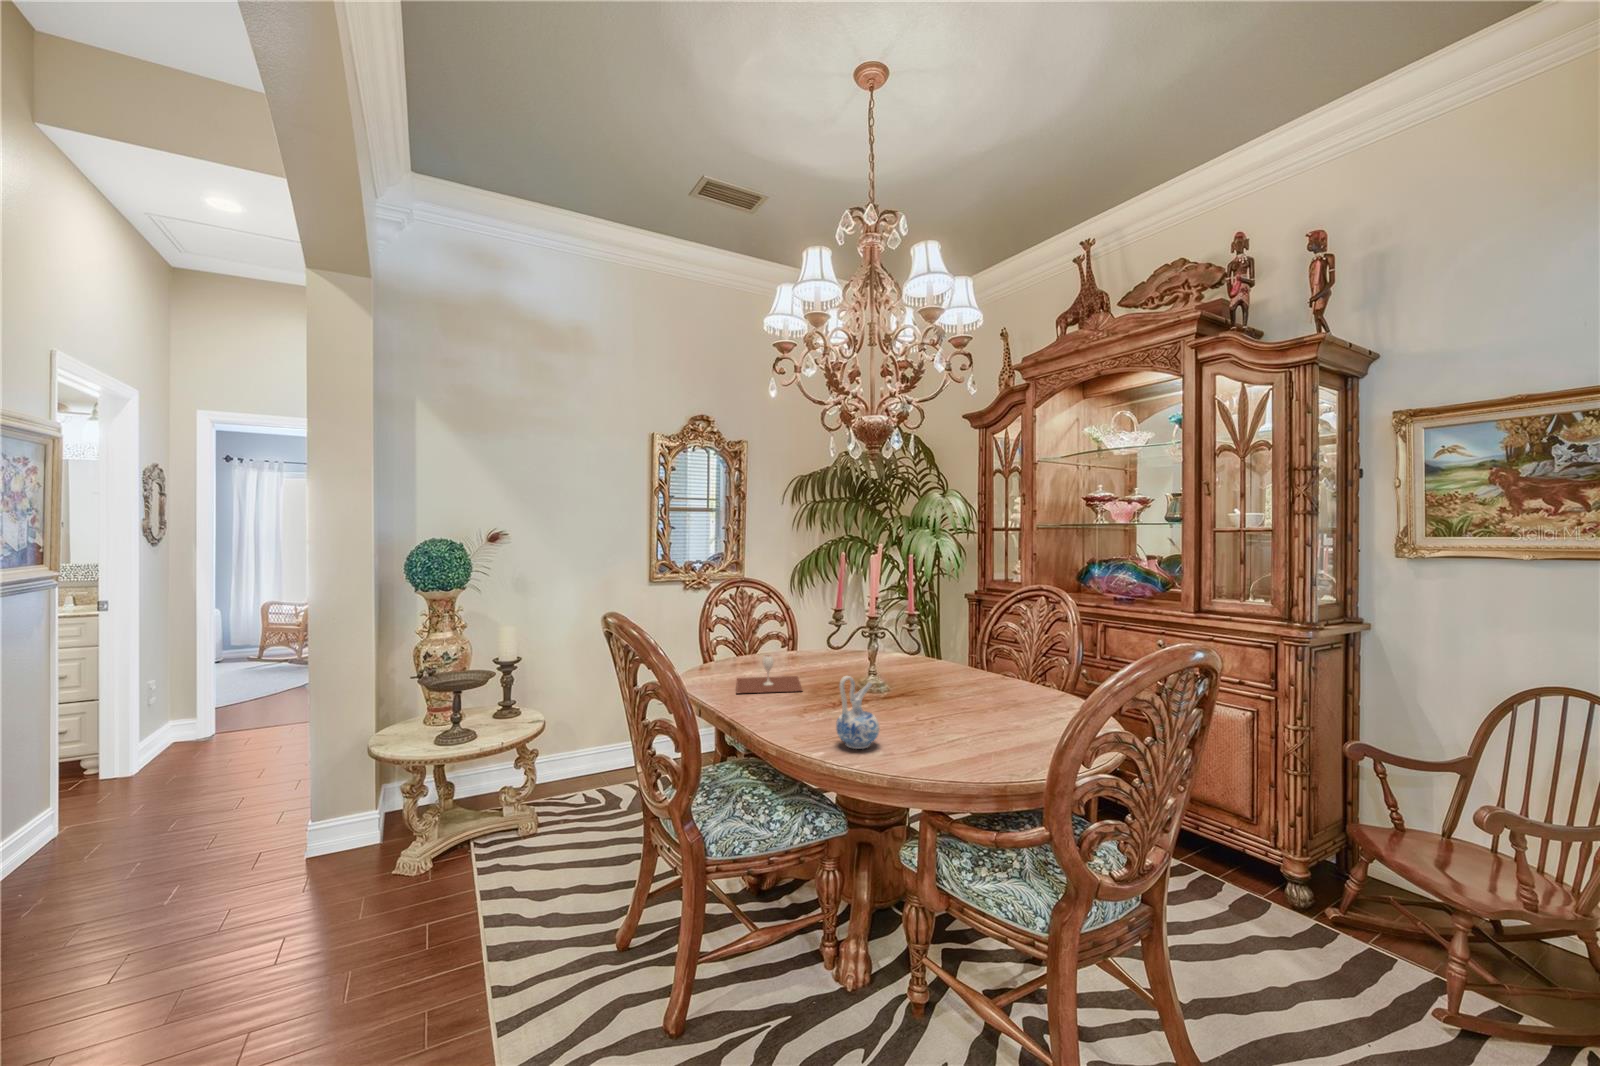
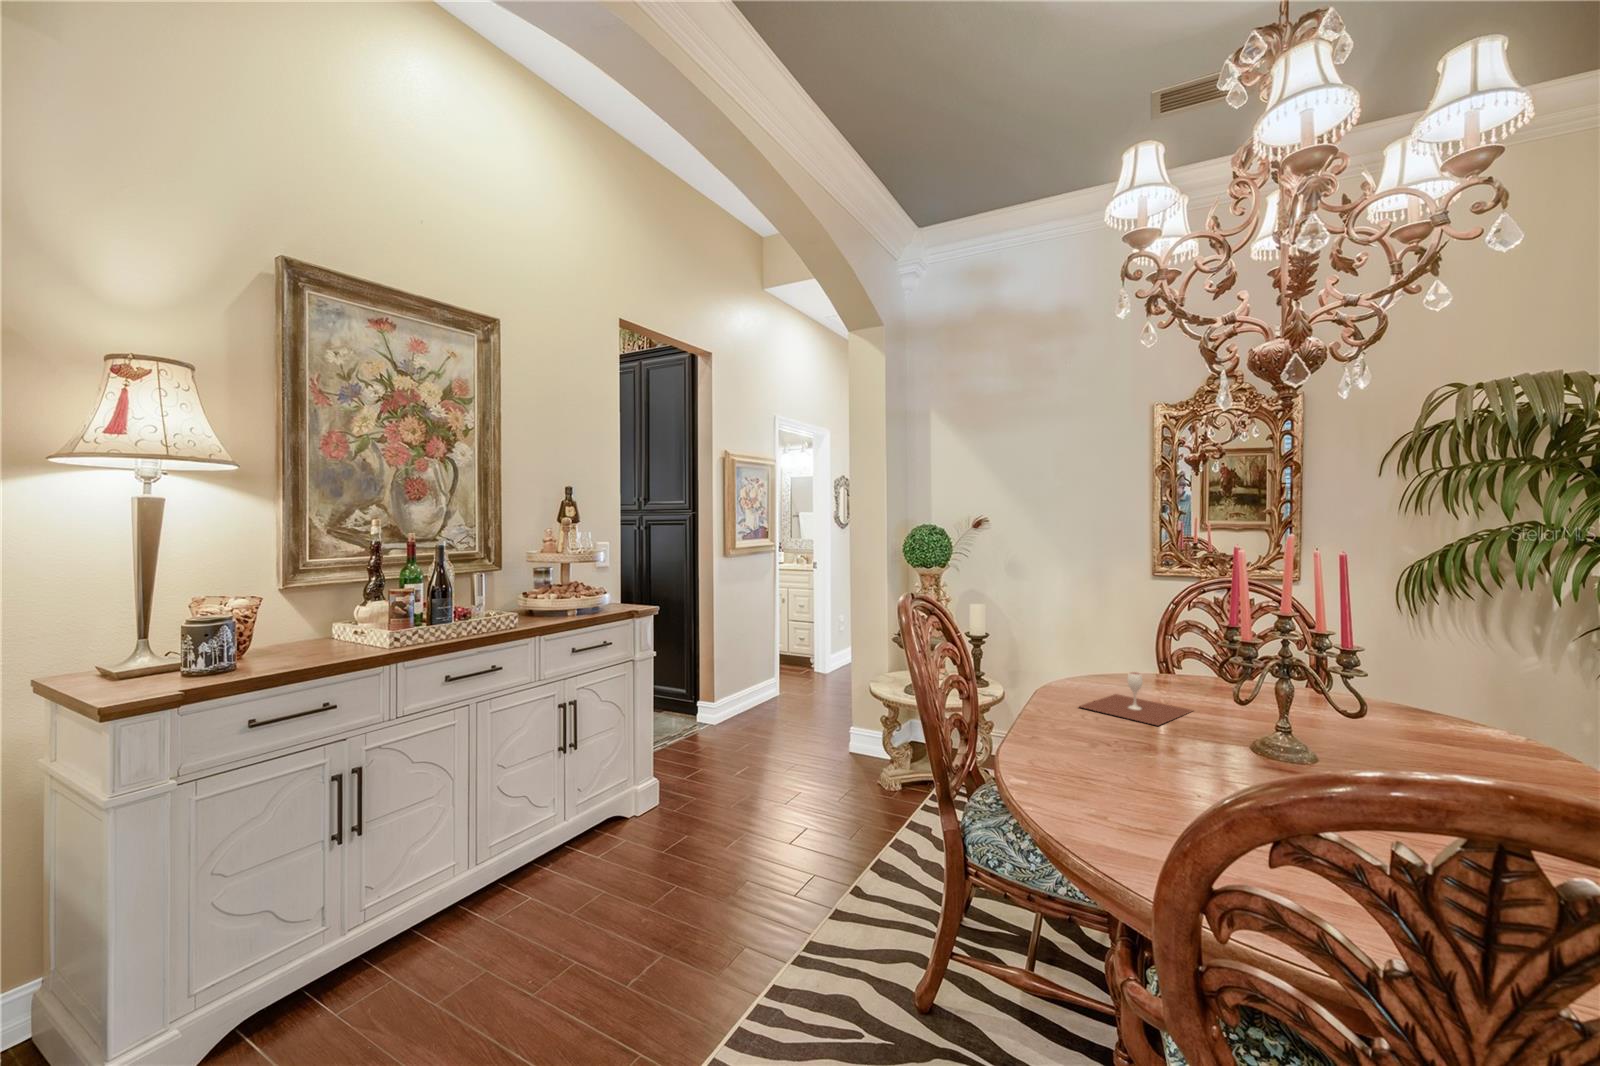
ceramic pitcher: present [836,676,879,749] -> none [1052,700,1112,799]

